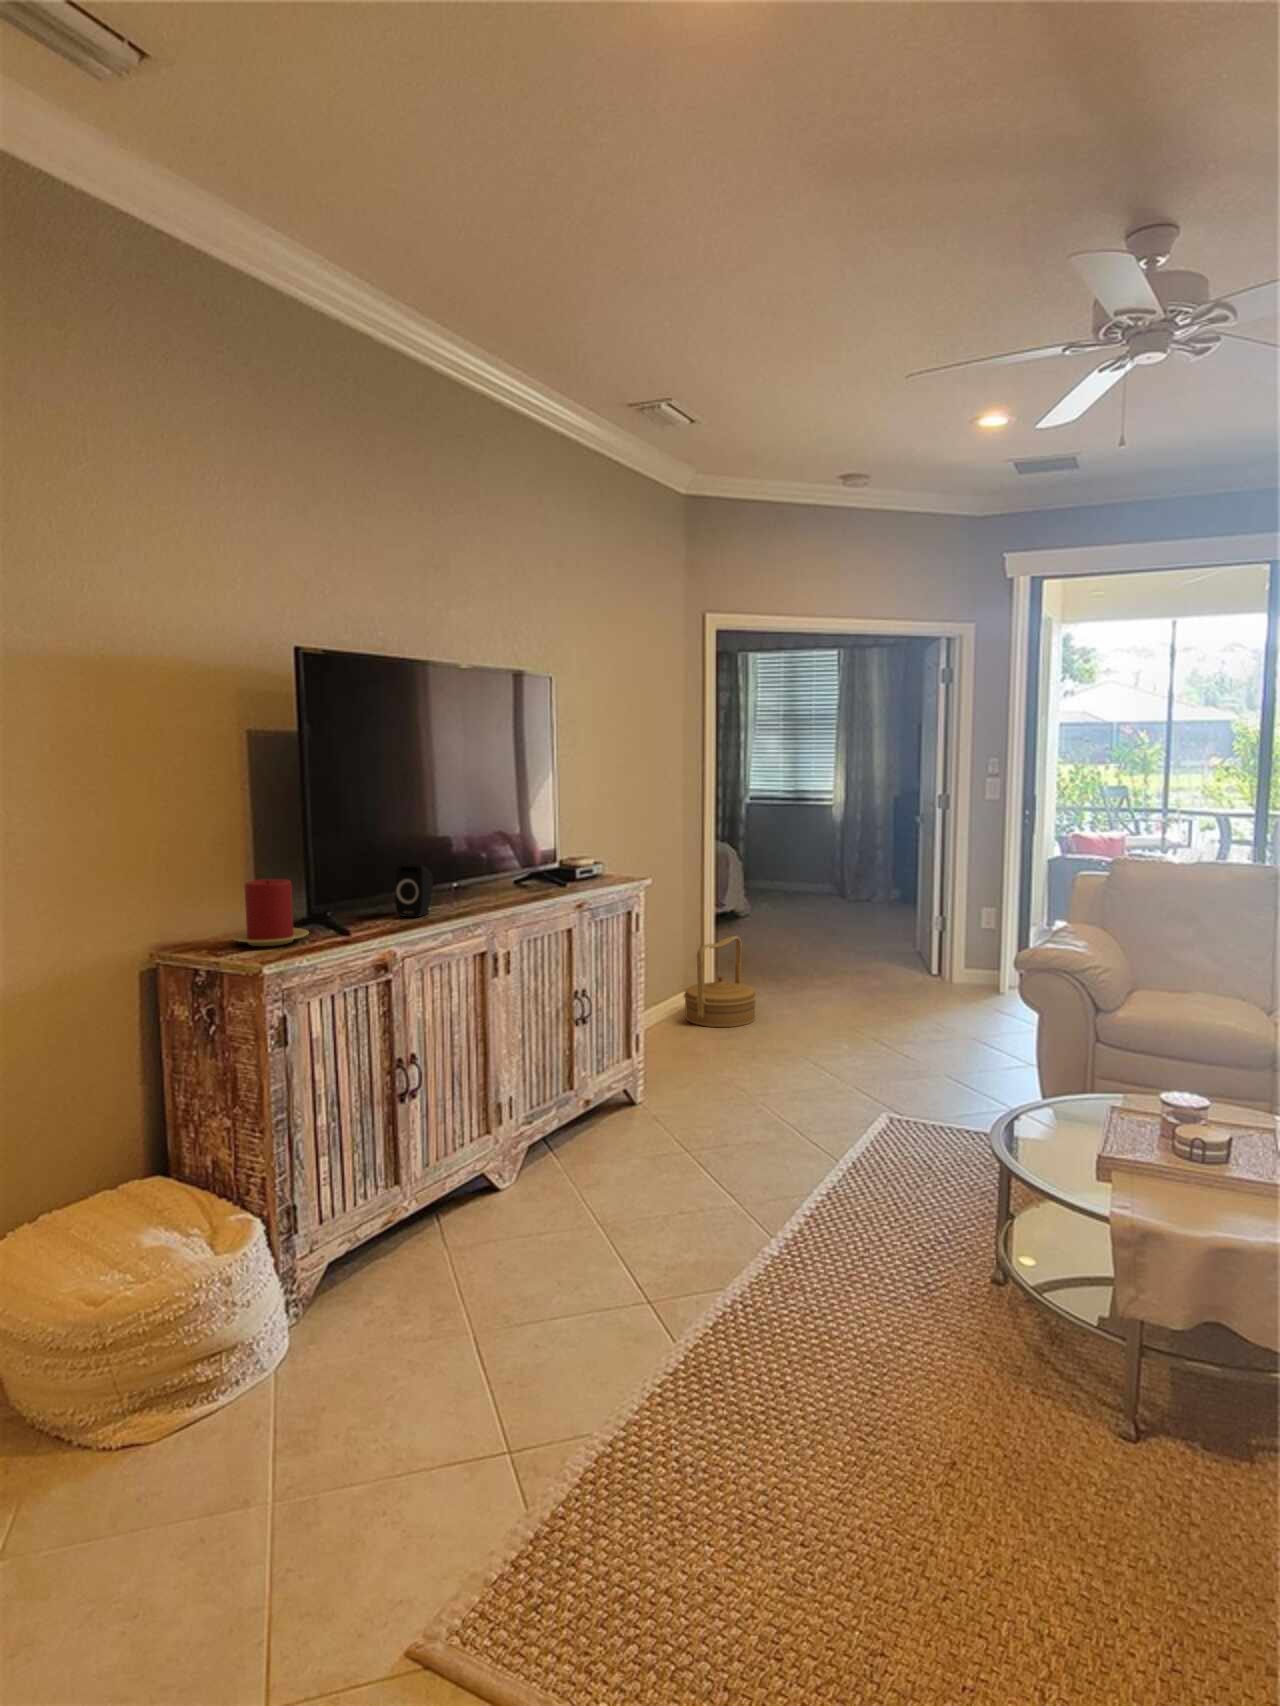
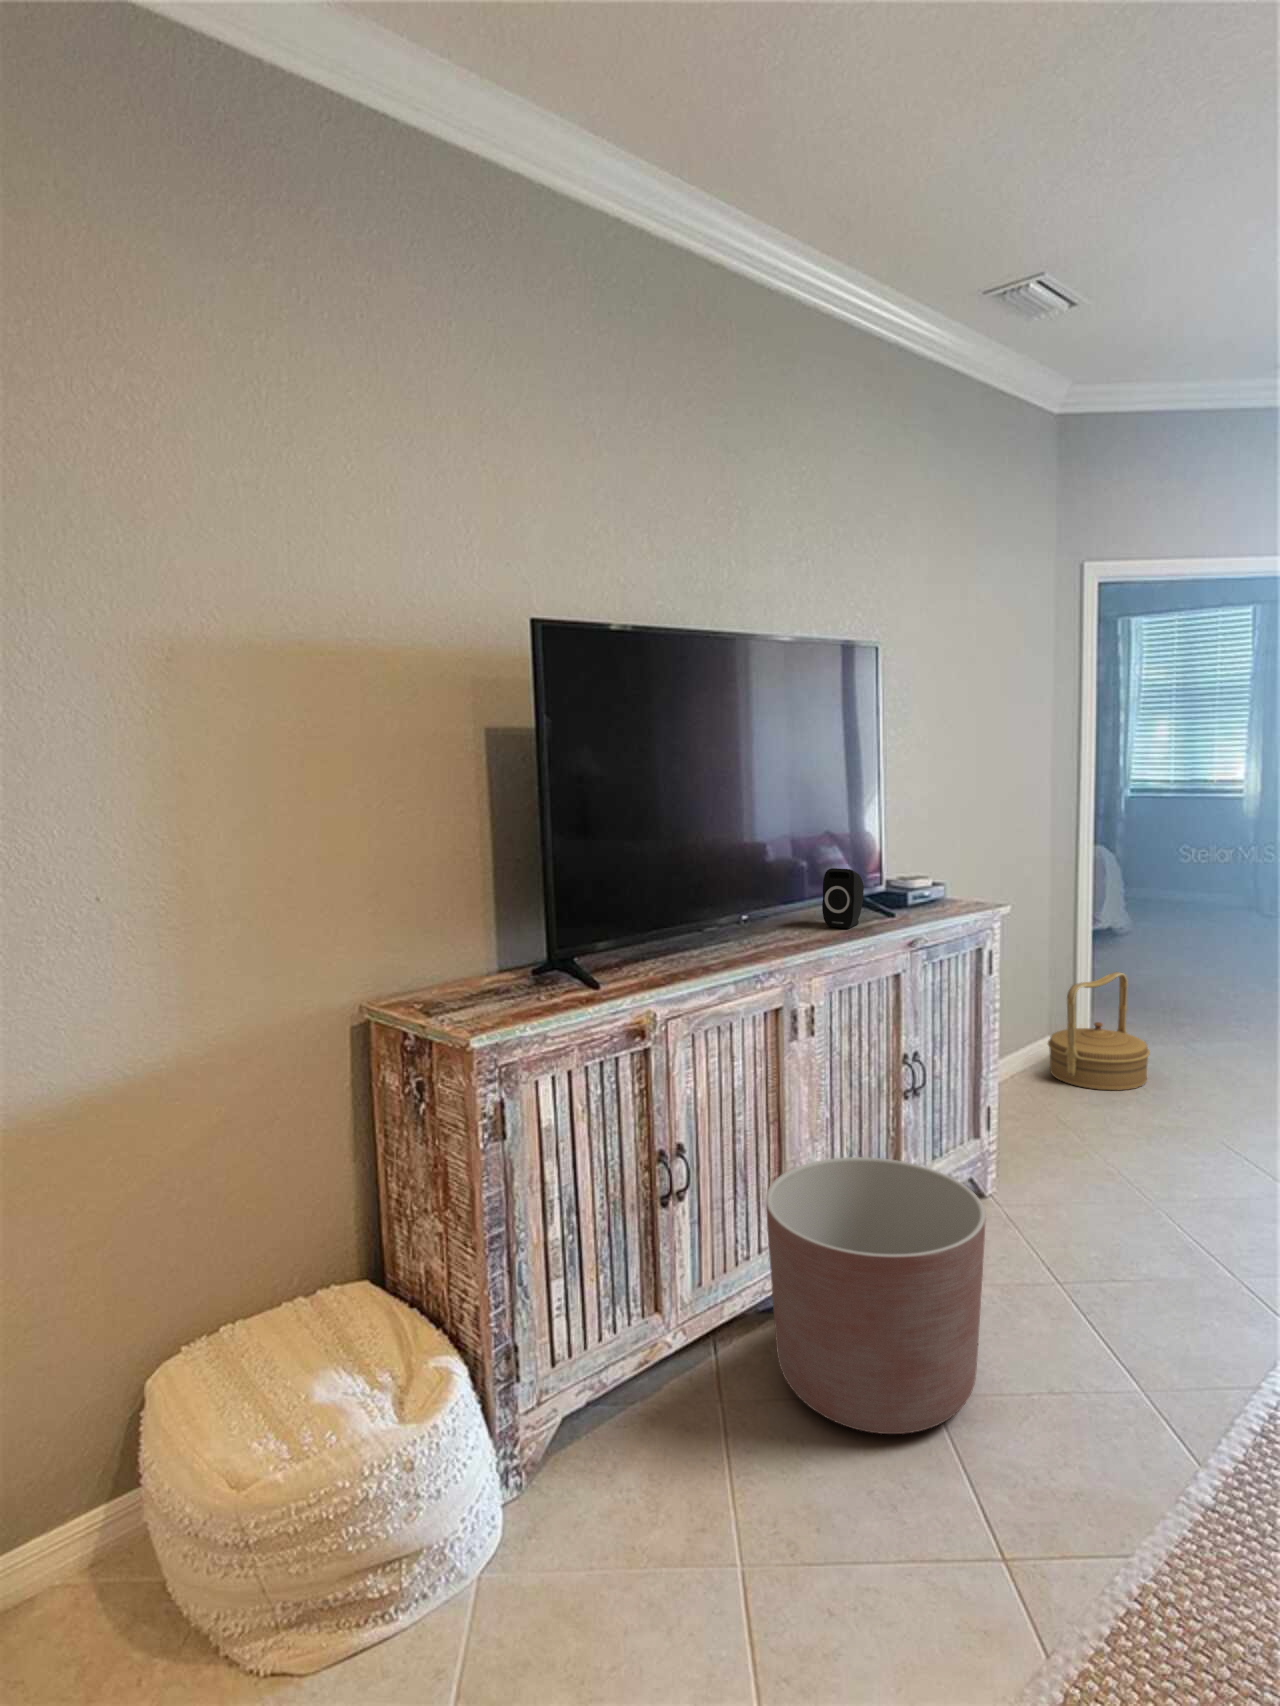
speaker: present [395,864,433,917] -> present [822,868,864,928]
candle: present [231,879,309,946] -> none [454,914,547,1001]
planter: none [478,1062,634,1246] -> present [766,1157,986,1434]

